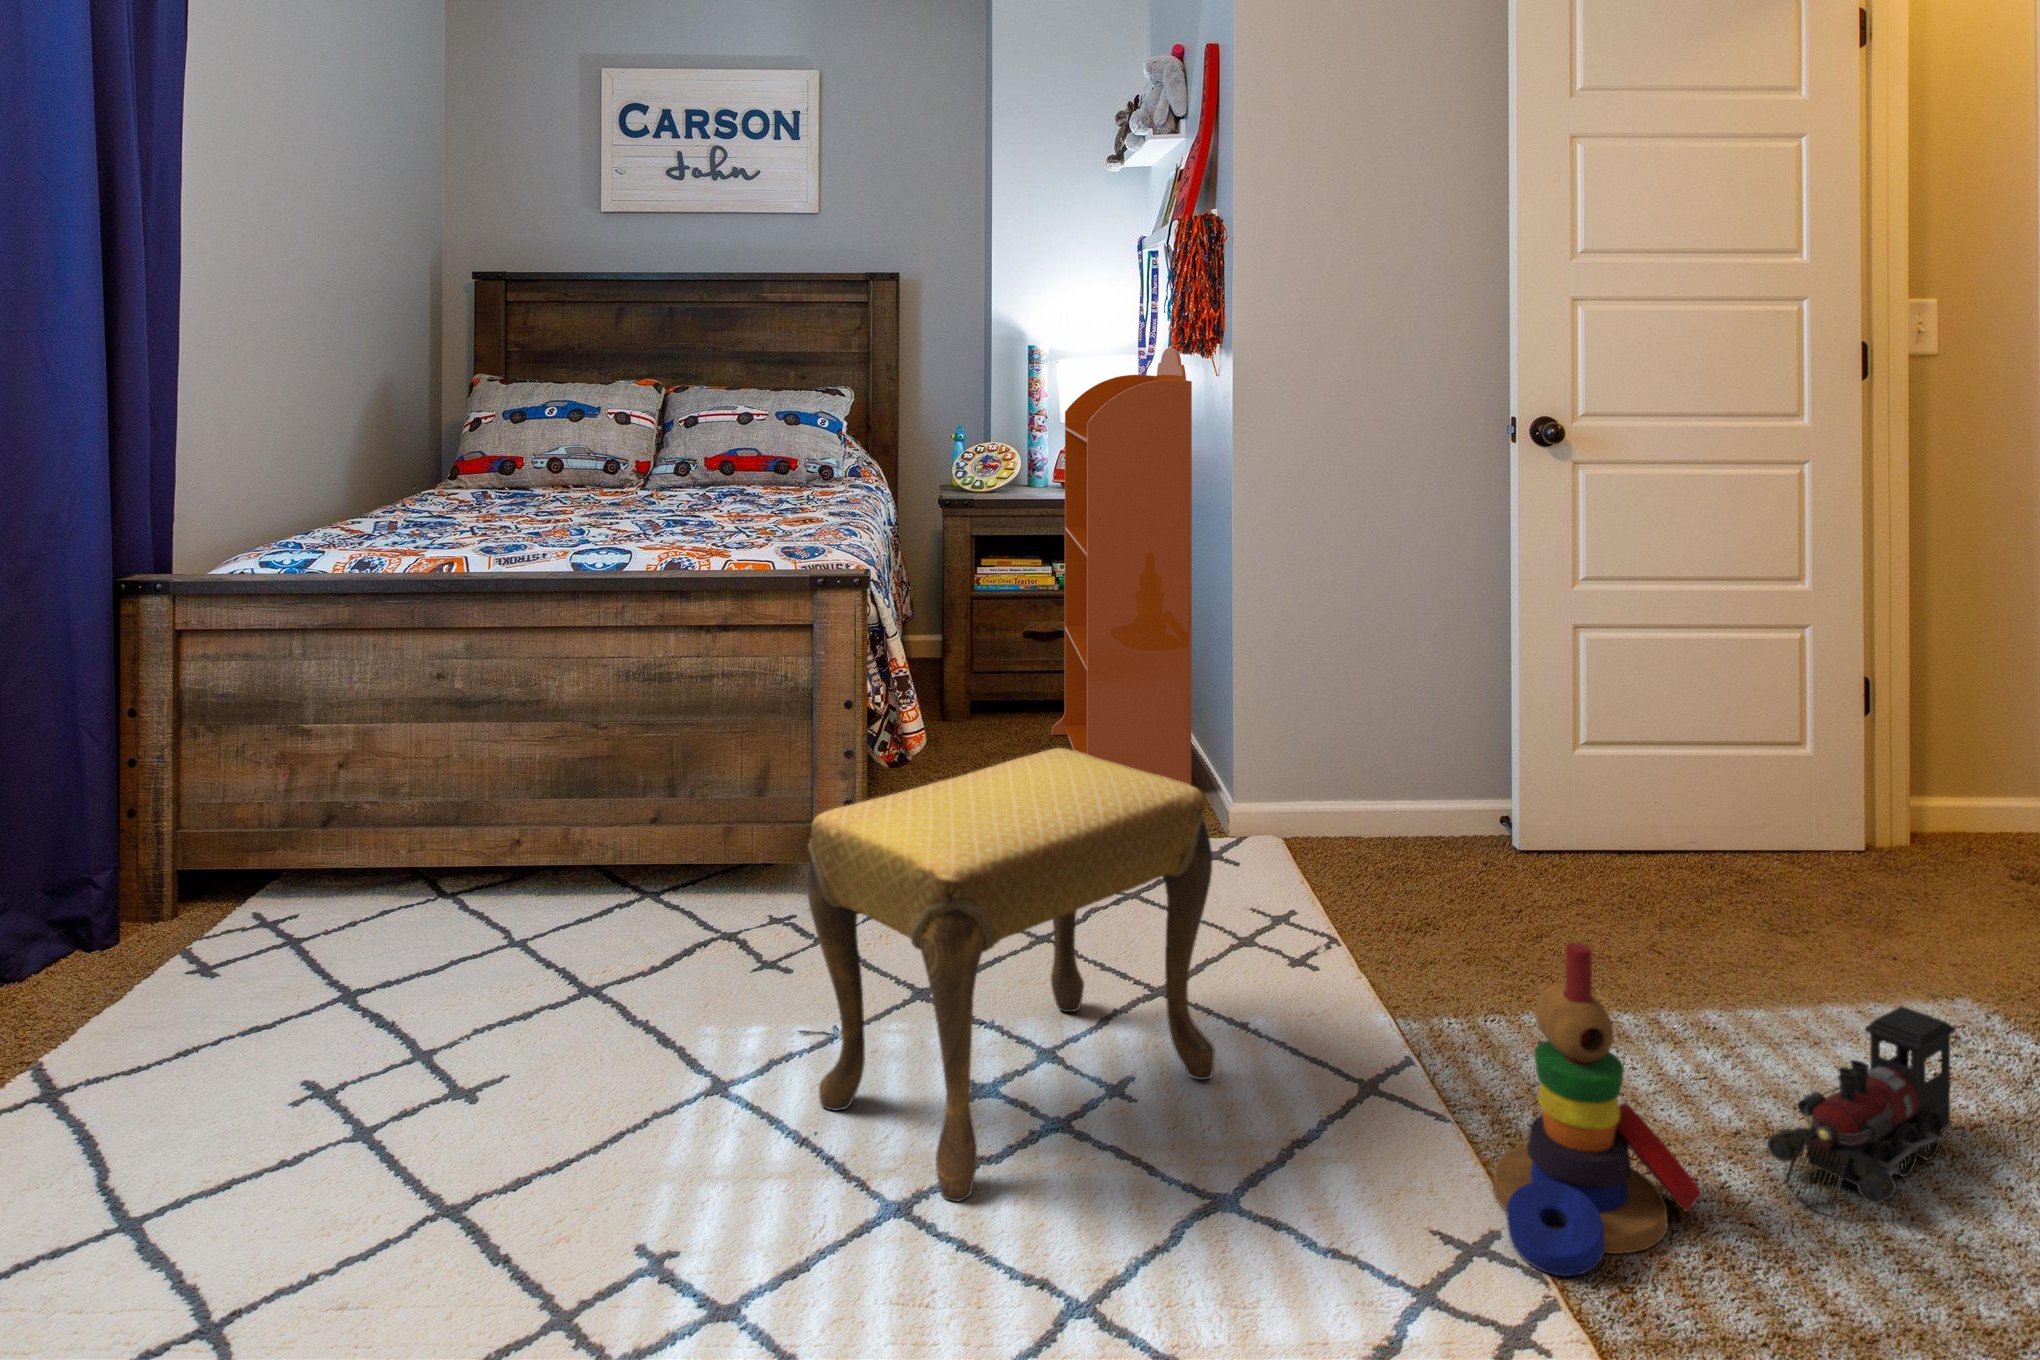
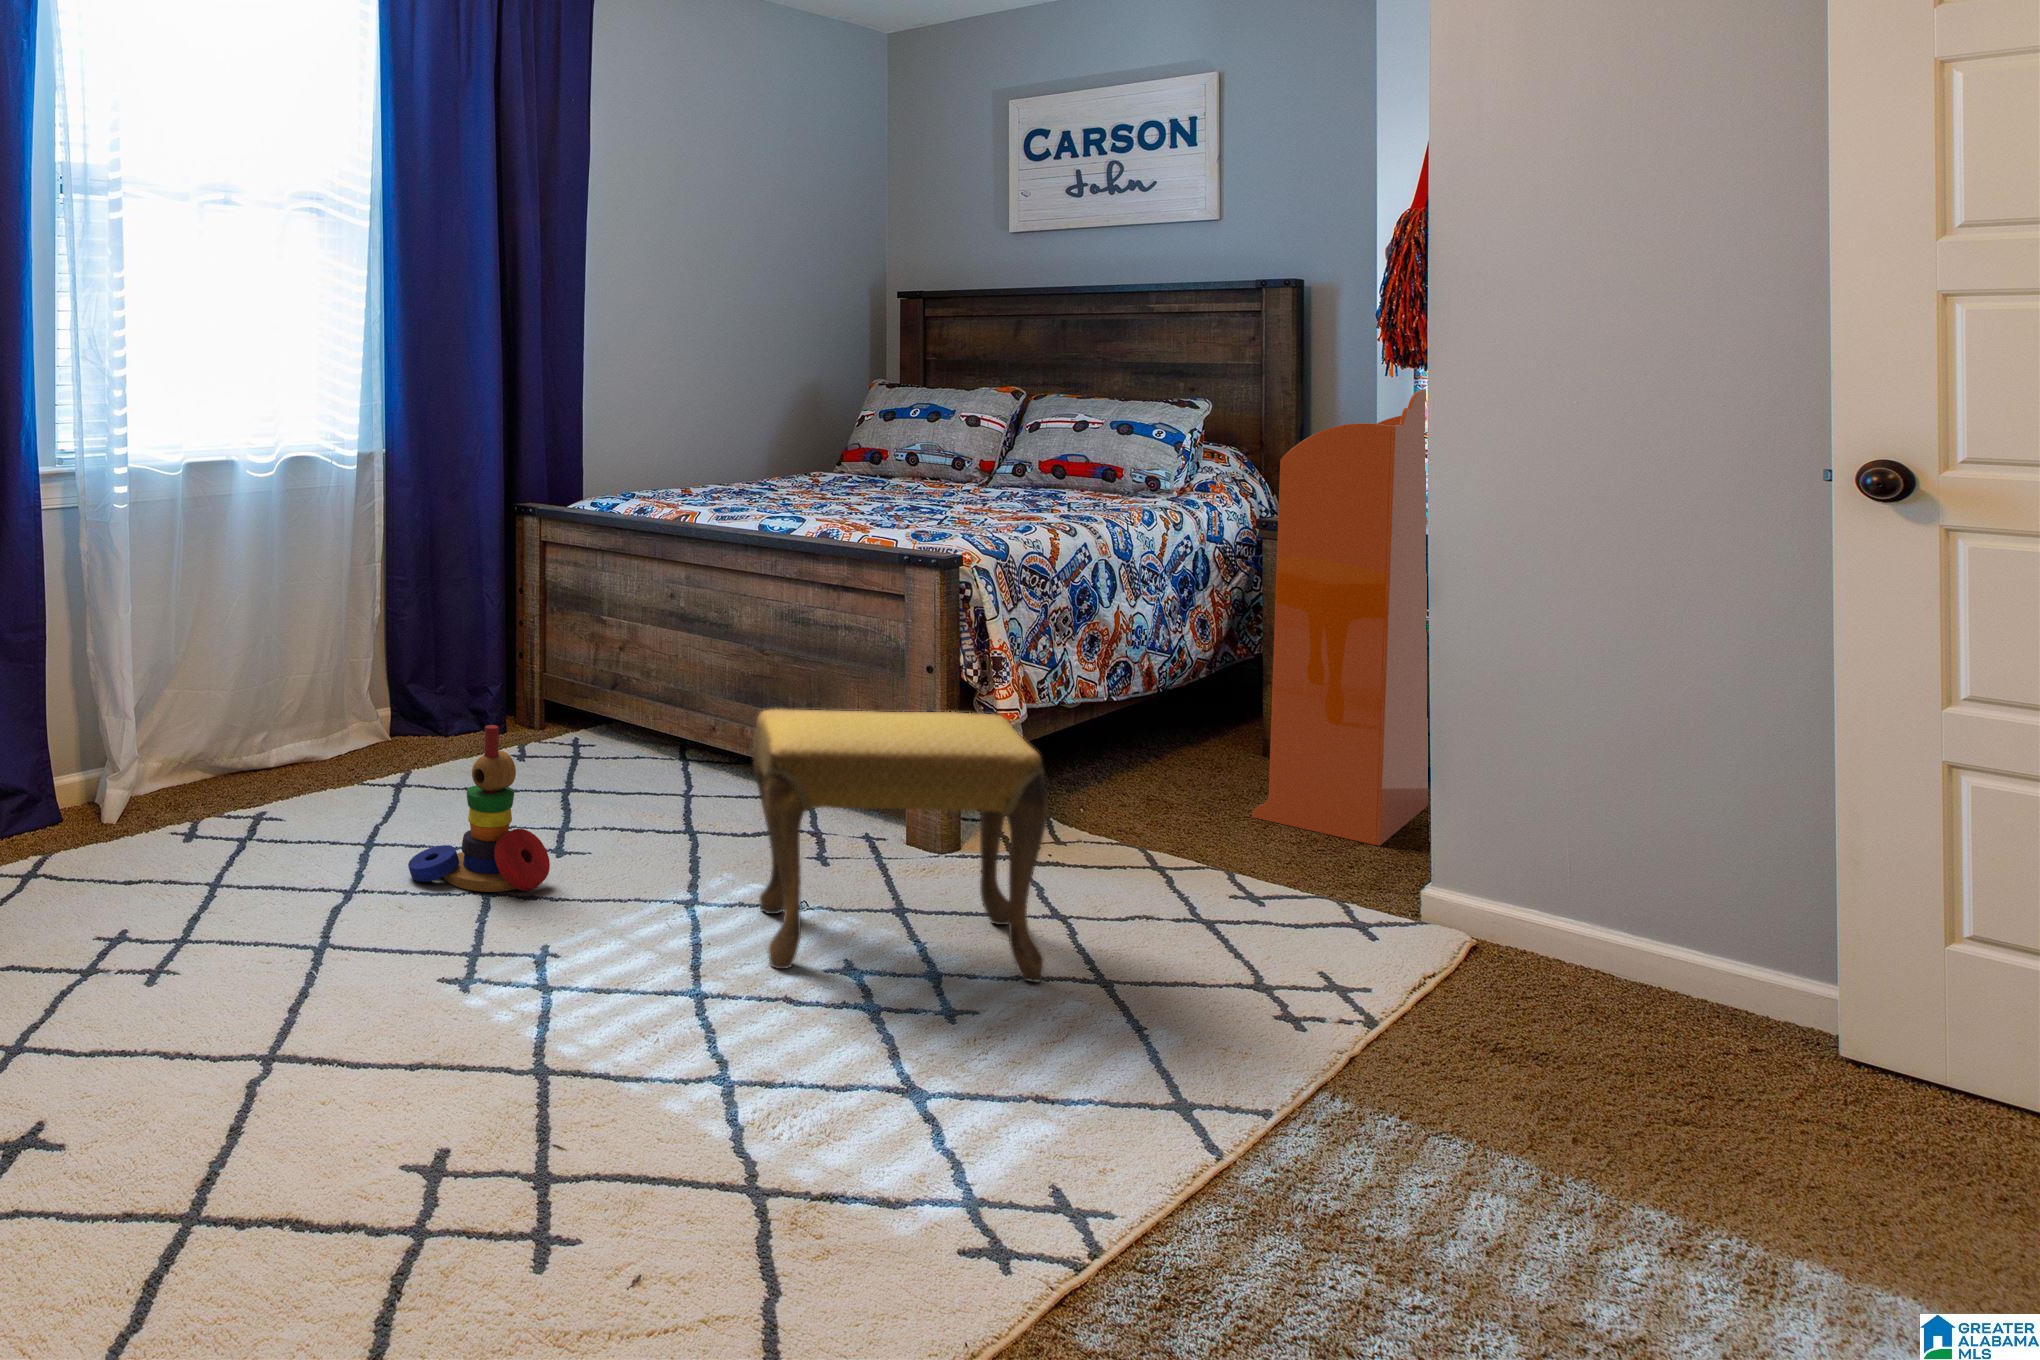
stacking toy: present [1493,943,1702,1276] -> present [408,725,550,892]
toy train: present [1767,1006,1956,1207] -> none [1391,1098,1674,1237]

